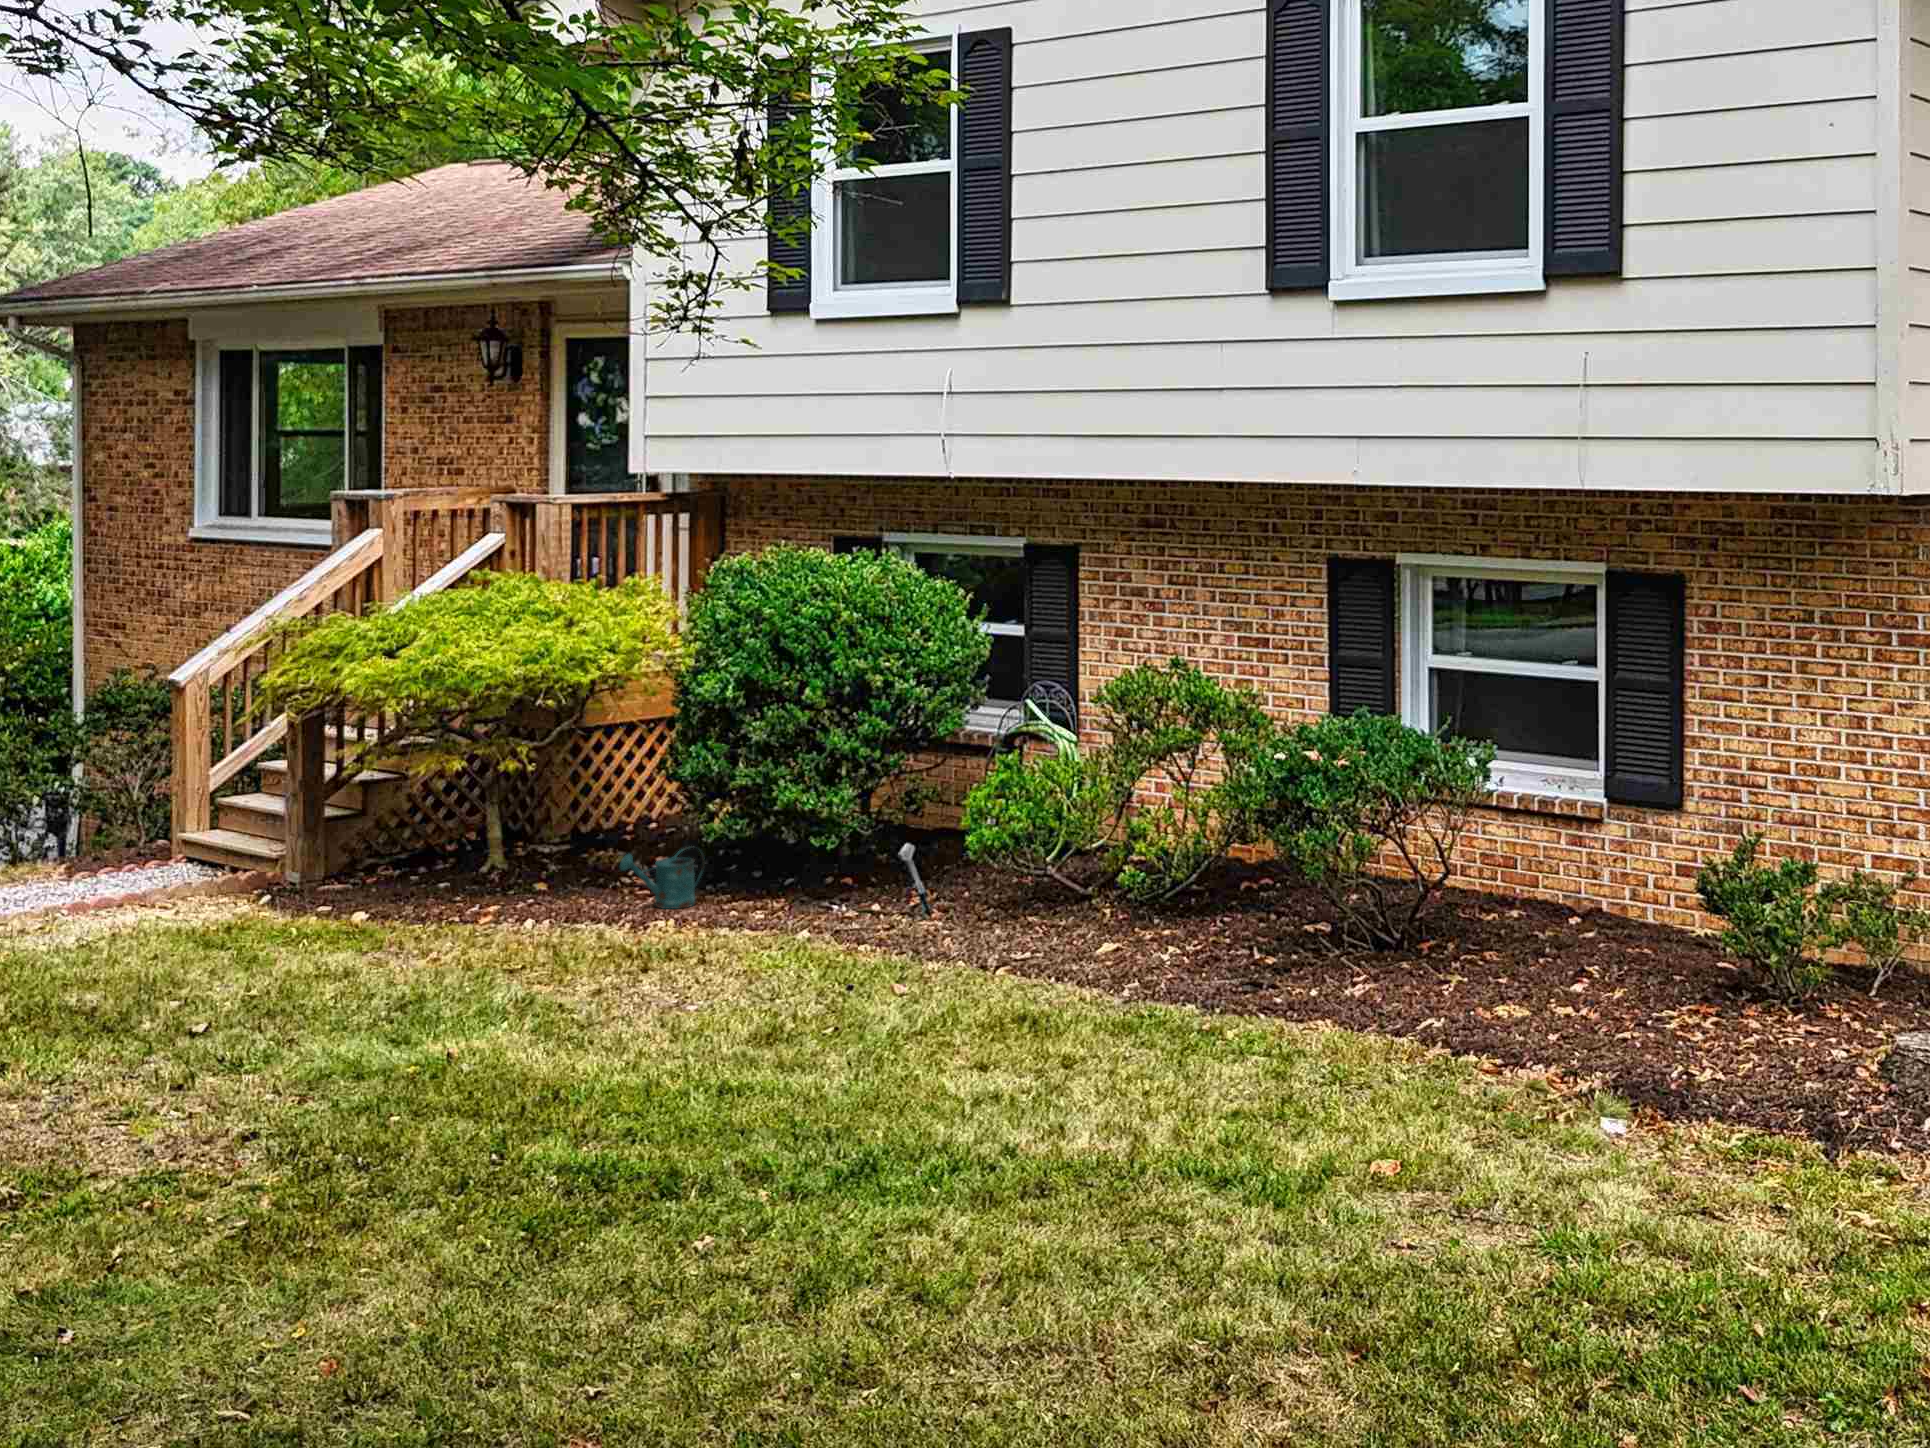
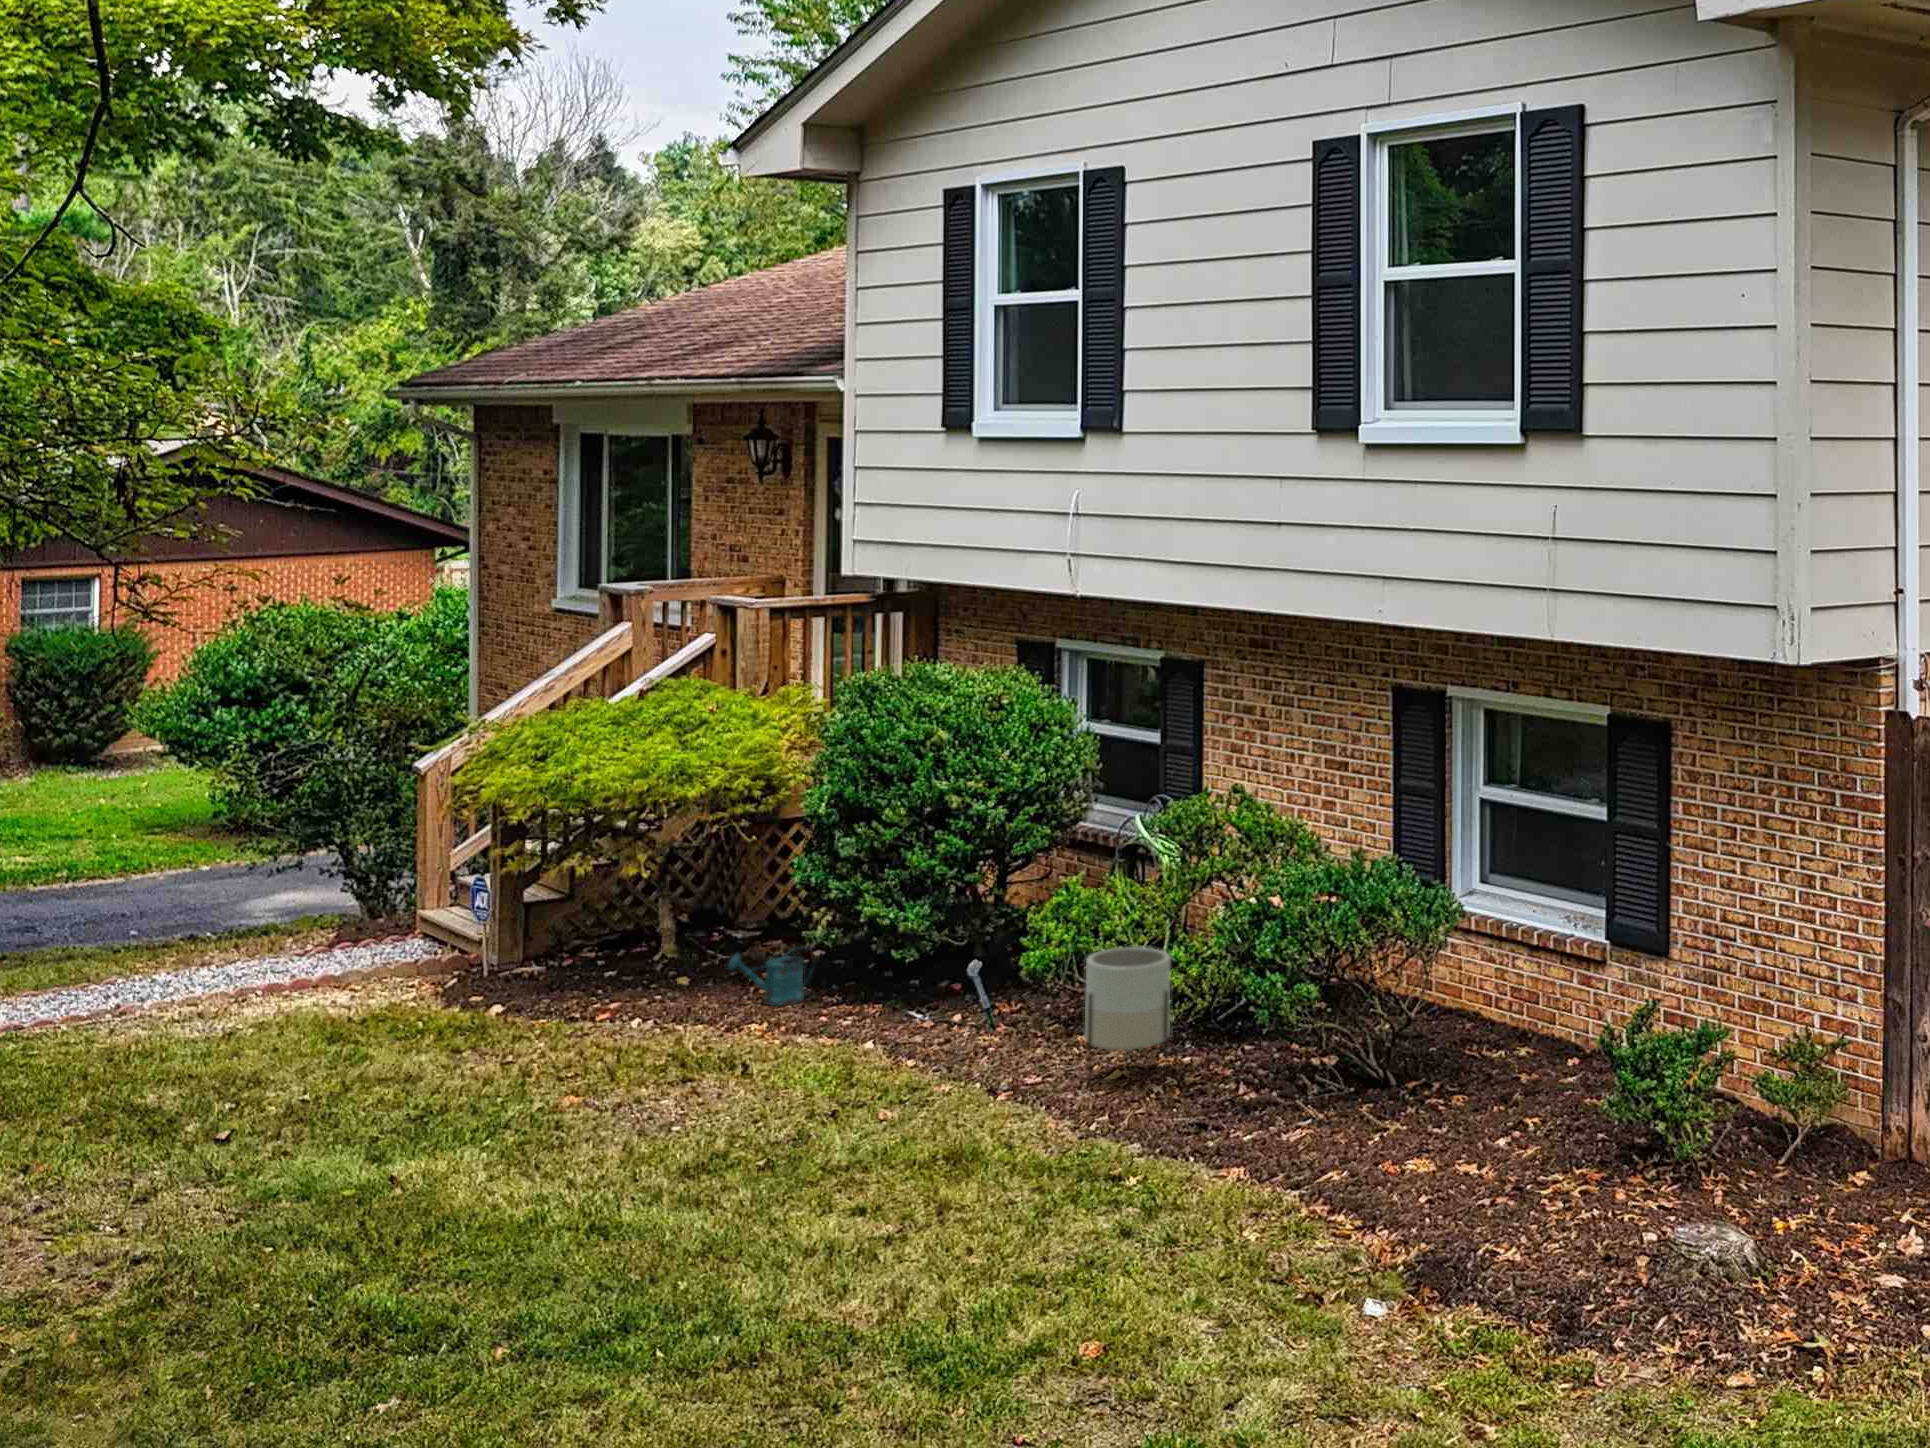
planter: none [1081,822,1172,961] -> present [1085,947,1171,1082]

